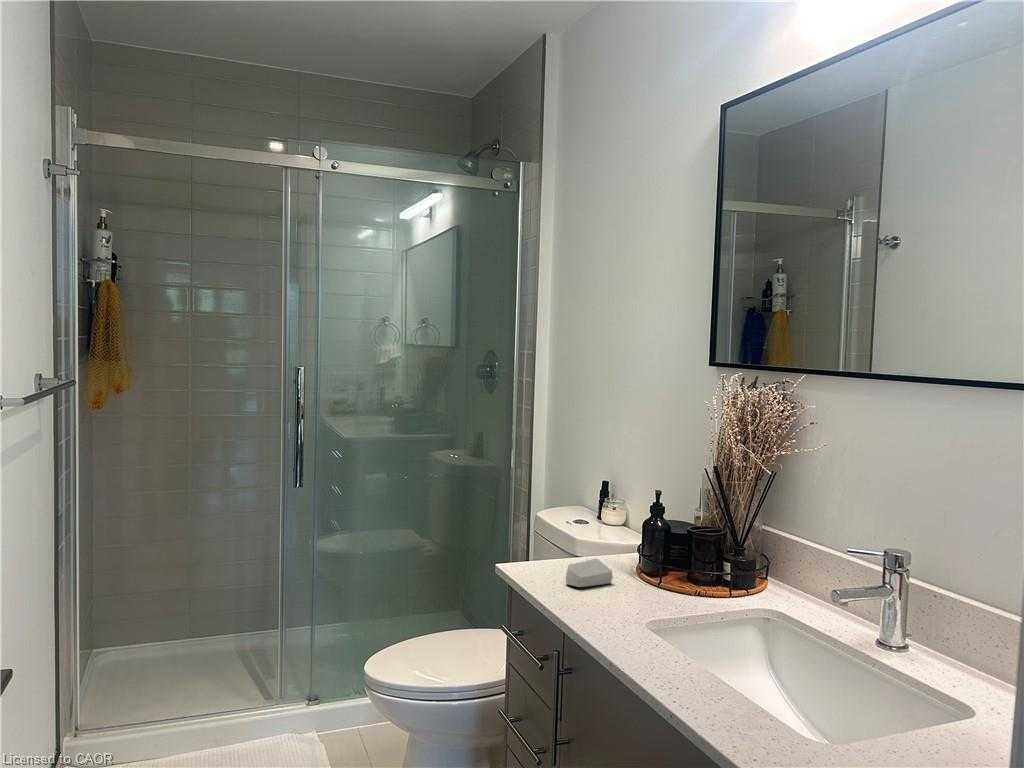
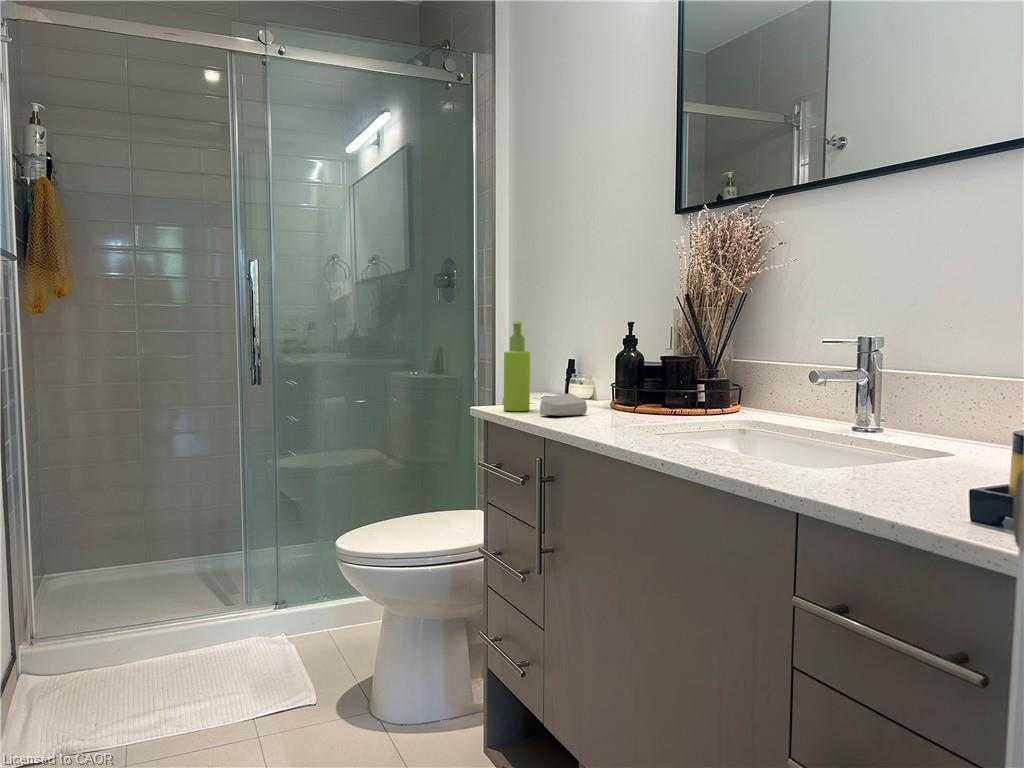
soap dispenser: none [531,481,559,571] -> present [504,322,530,411]

